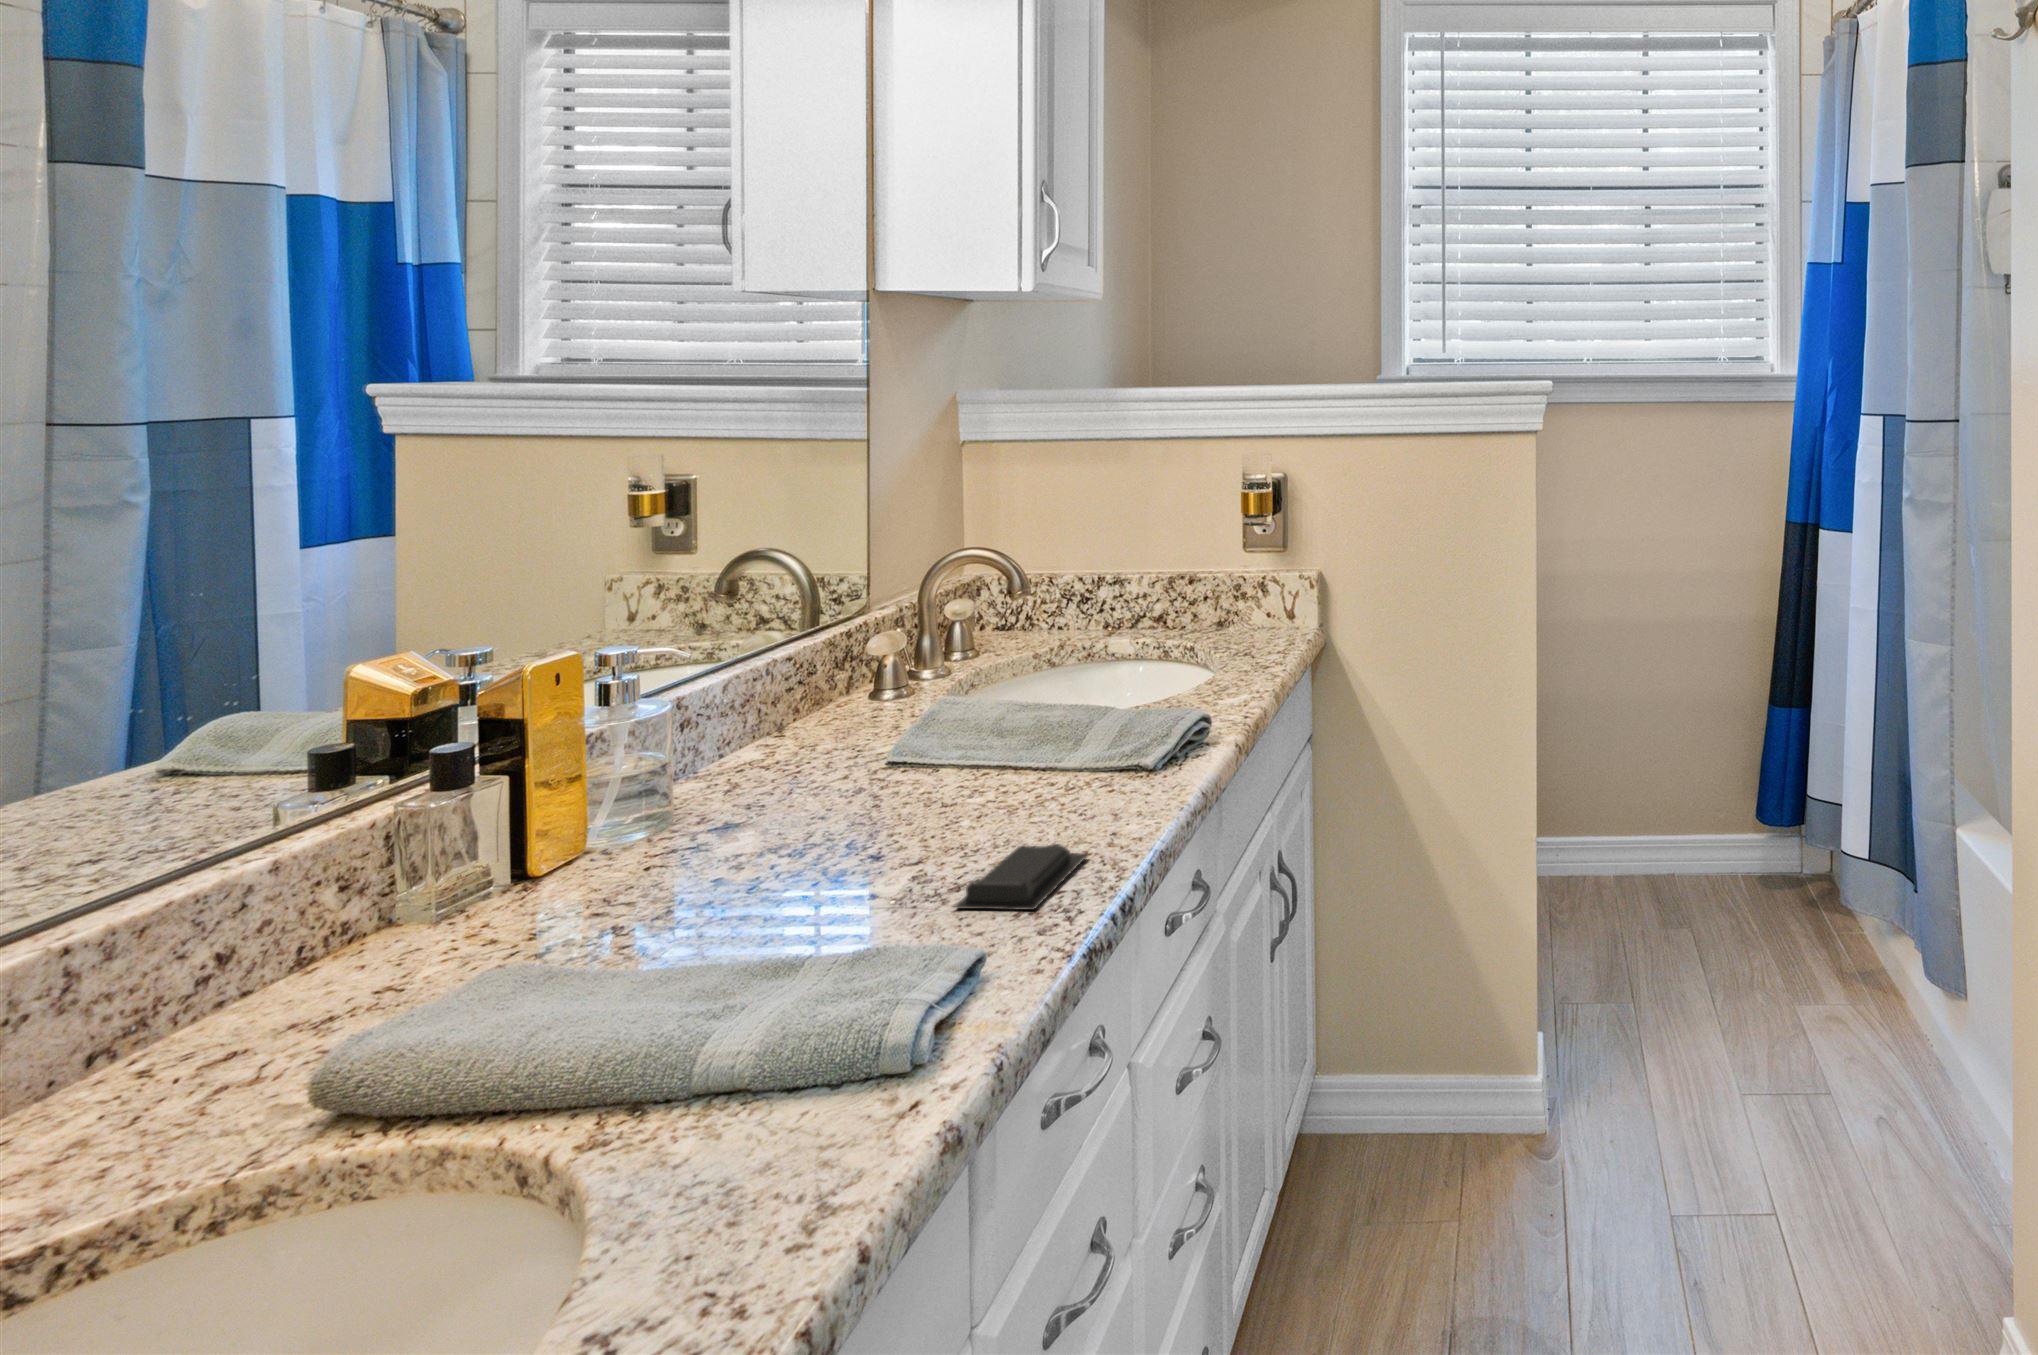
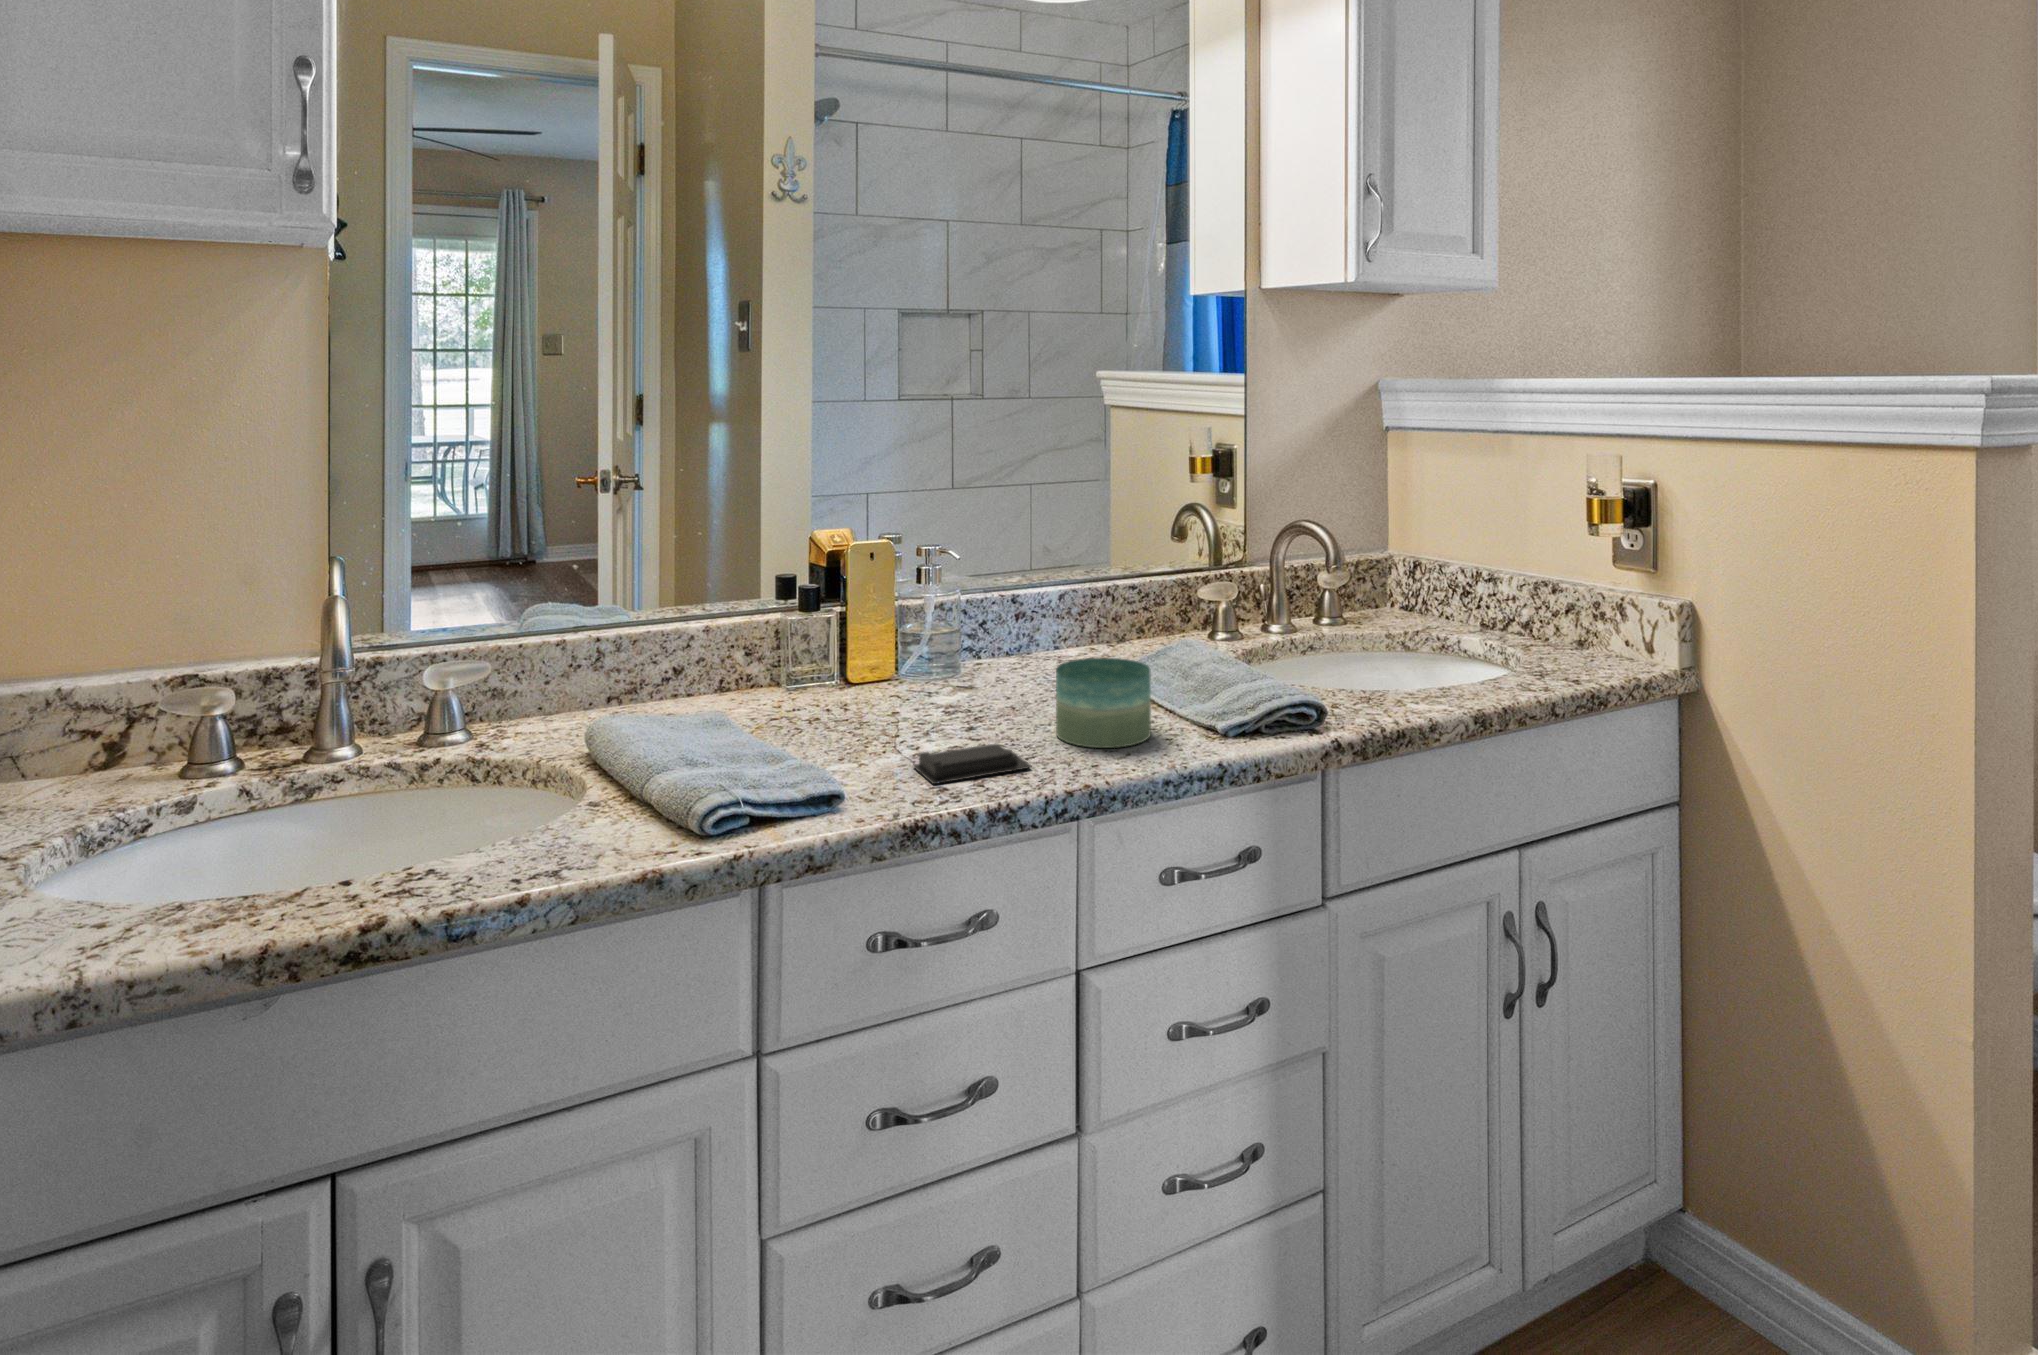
candle: none [991,712,1116,827] -> present [1056,658,1151,748]

